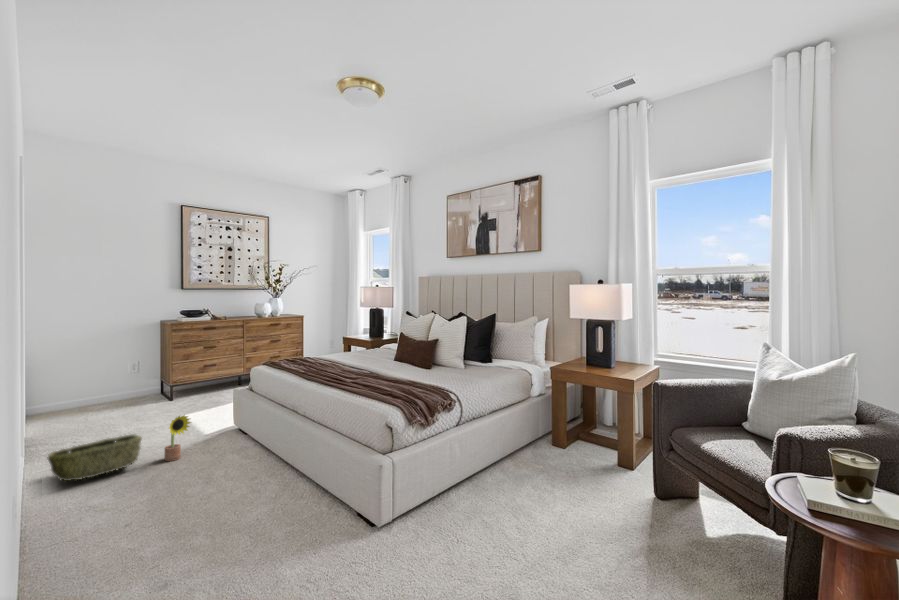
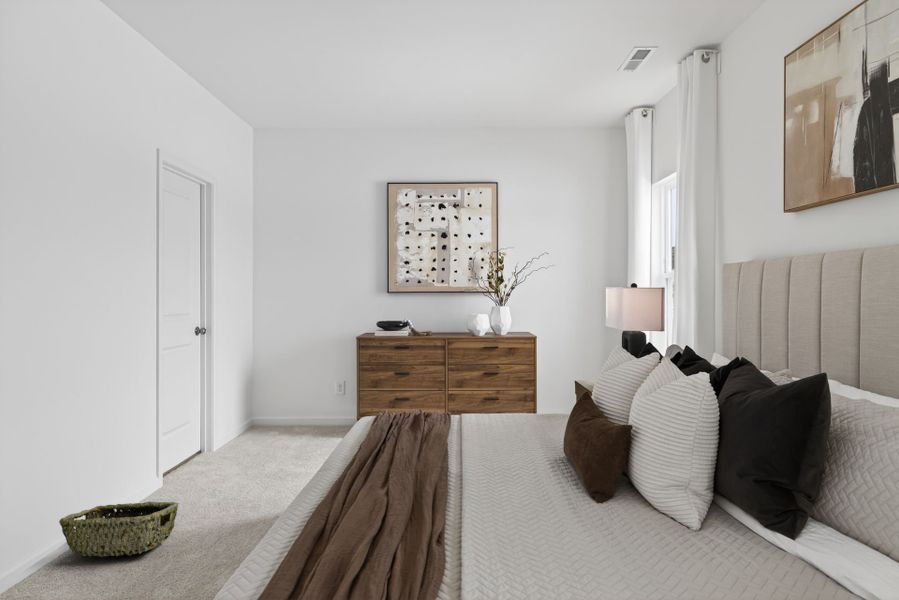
decorative plant: present [165,415,191,461] -> none [182,493,220,559]

